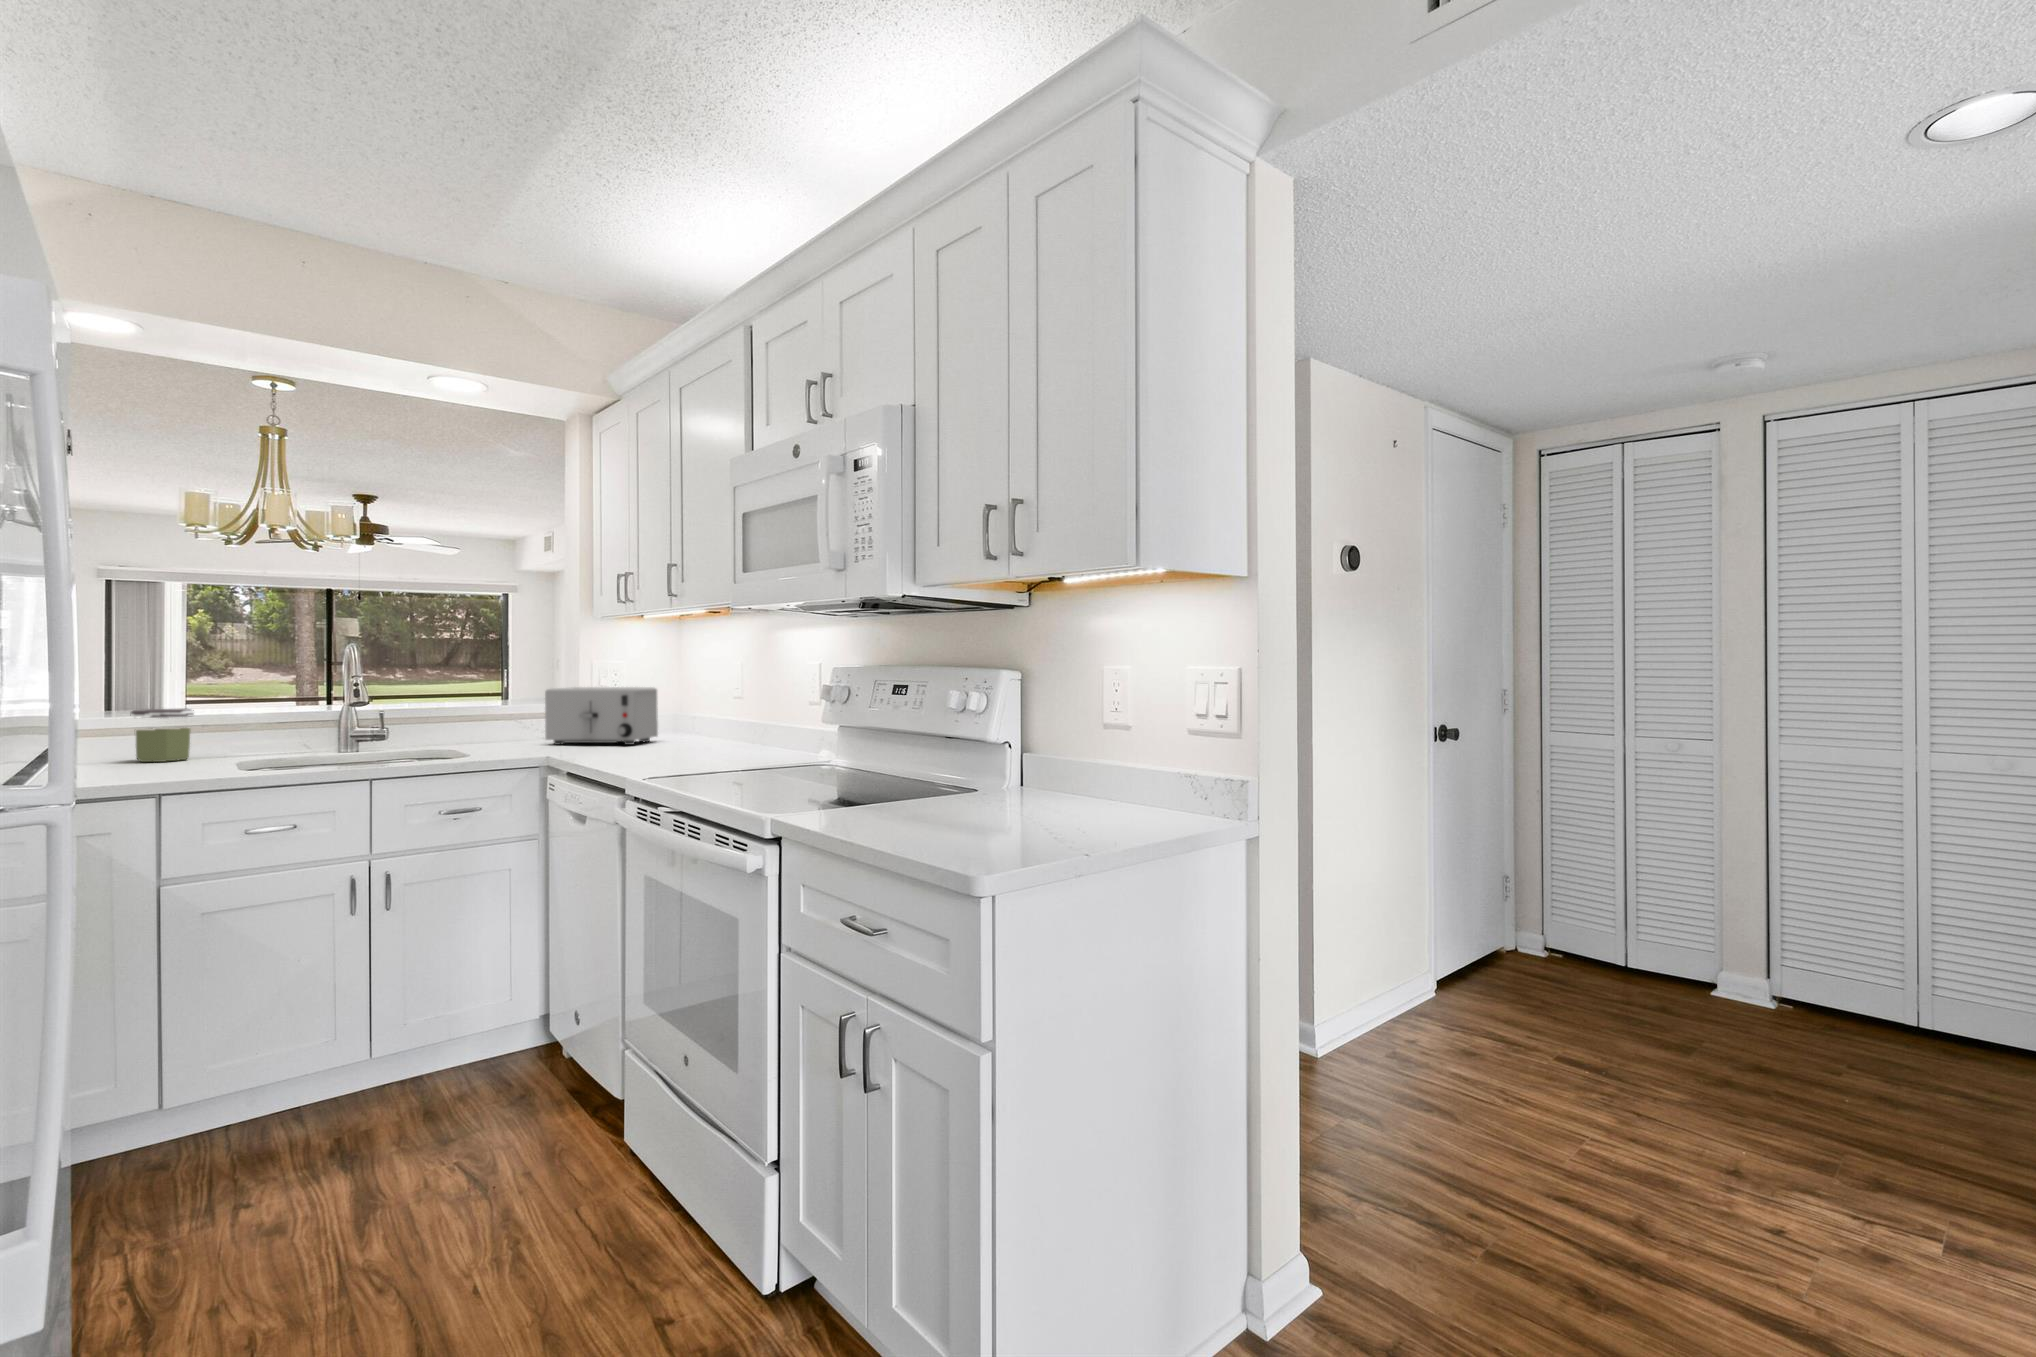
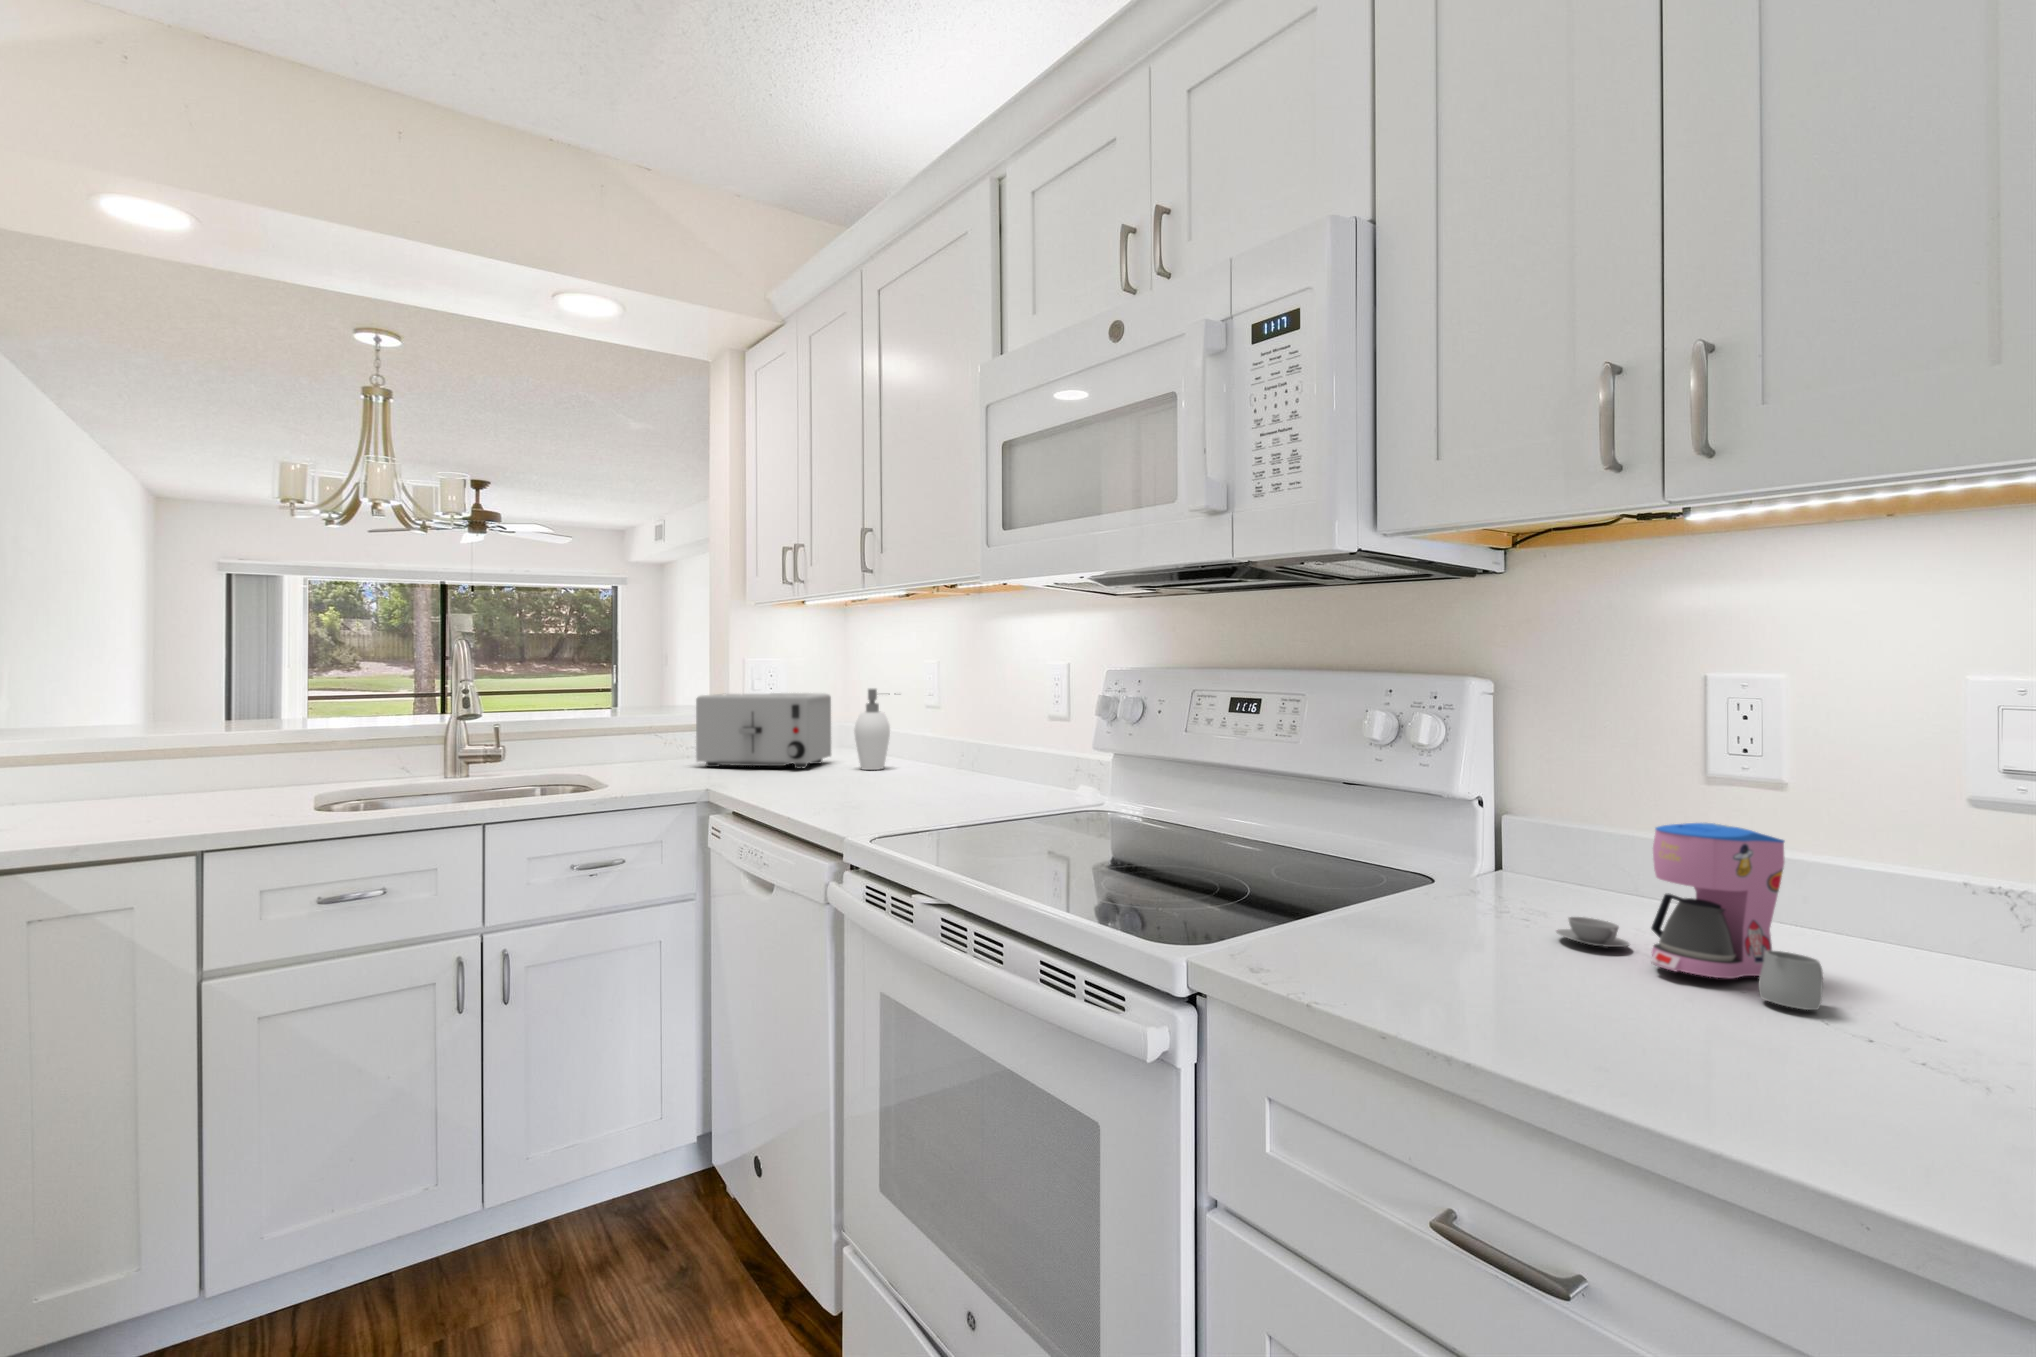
soap dispenser: none [672,683,710,745] -> present [854,689,890,770]
jar: present [131,709,194,762] -> none [187,723,265,795]
coffee maker: none [991,740,1077,824] -> present [1556,823,1823,1010]

